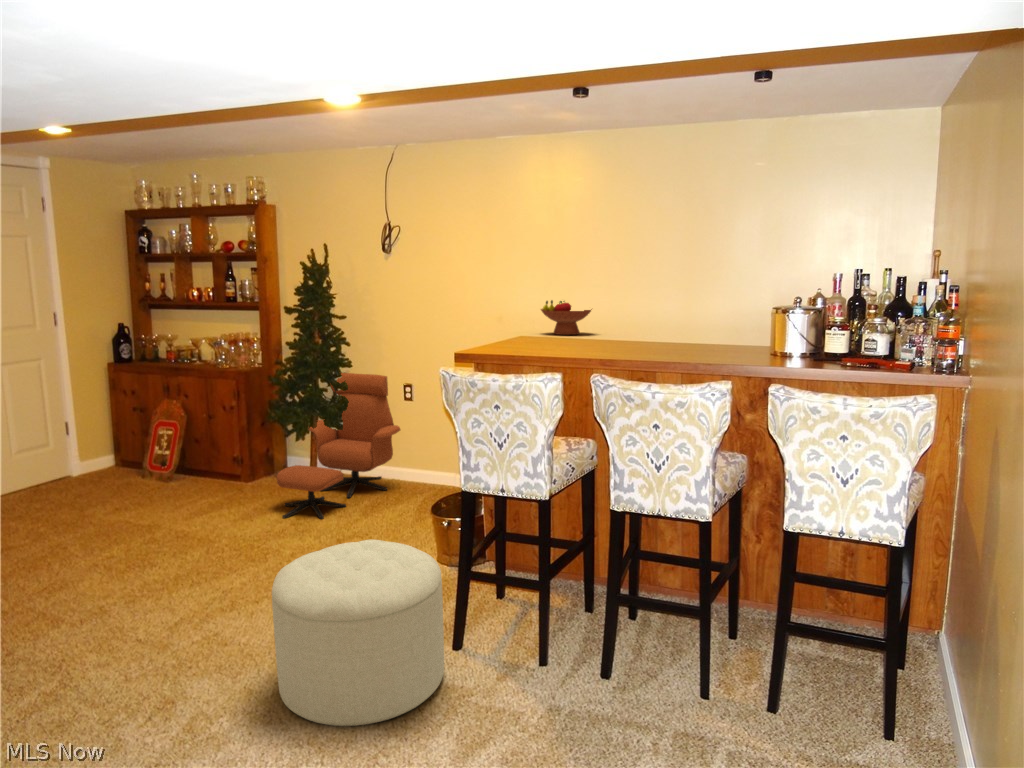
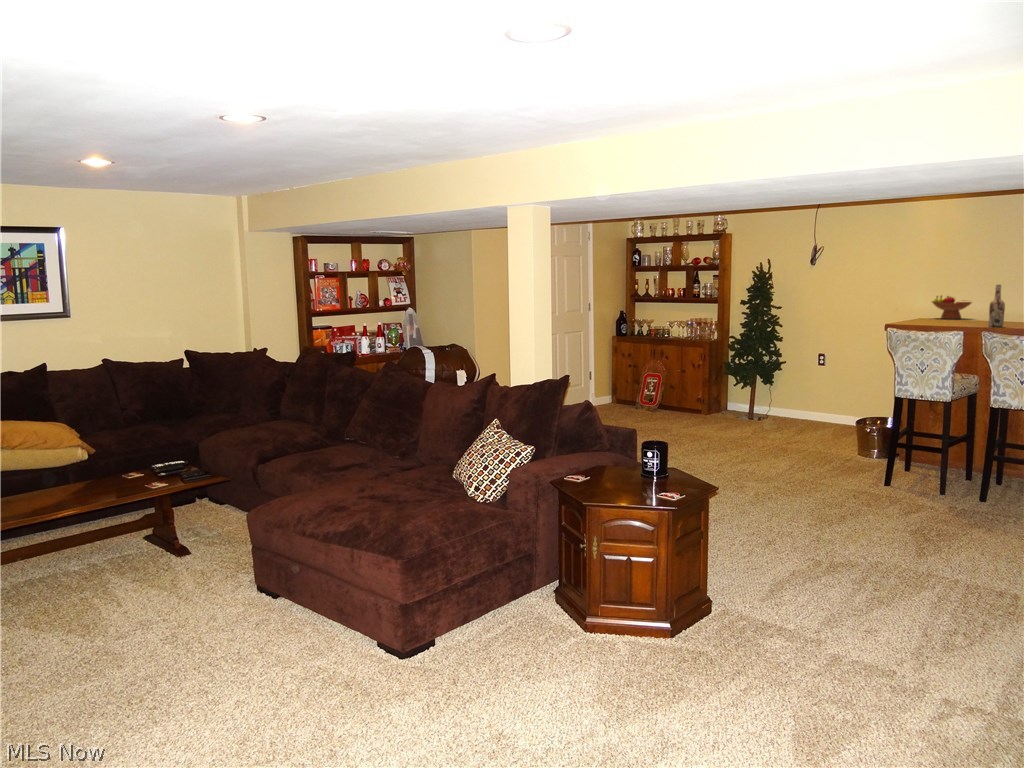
wine bottle: none [607,286,629,356] -> present [989,285,1005,327]
lounge chair: present [277,373,400,519] -> none [739,344,818,433]
ottoman: present [272,540,444,727] -> none [793,421,886,501]

